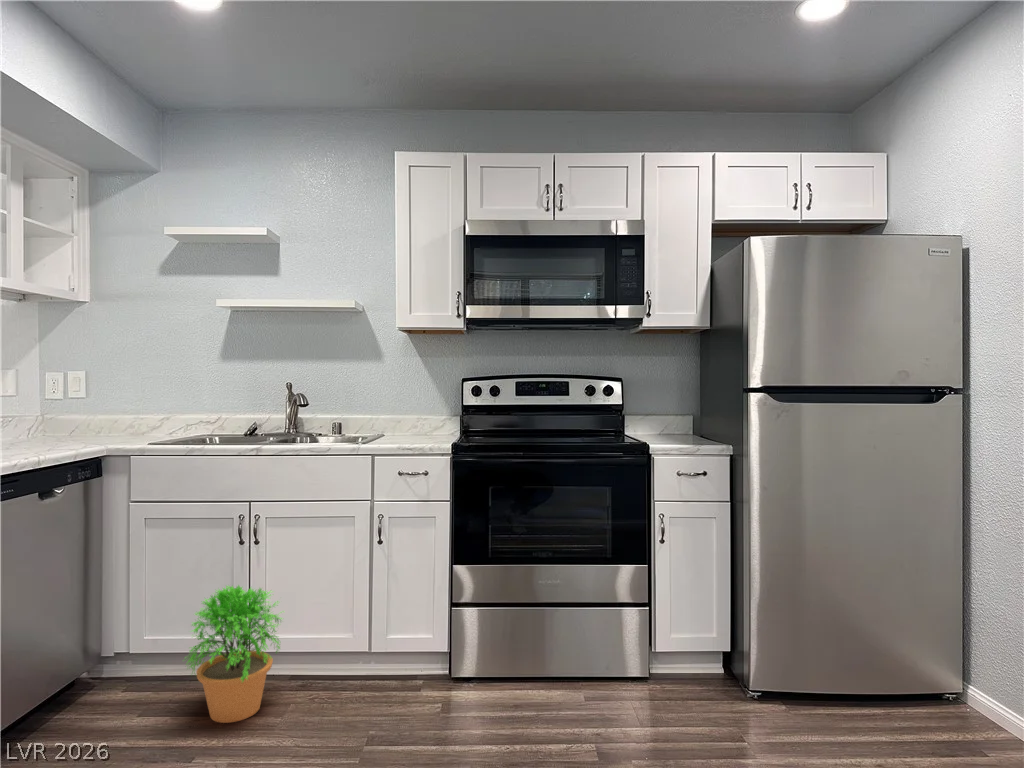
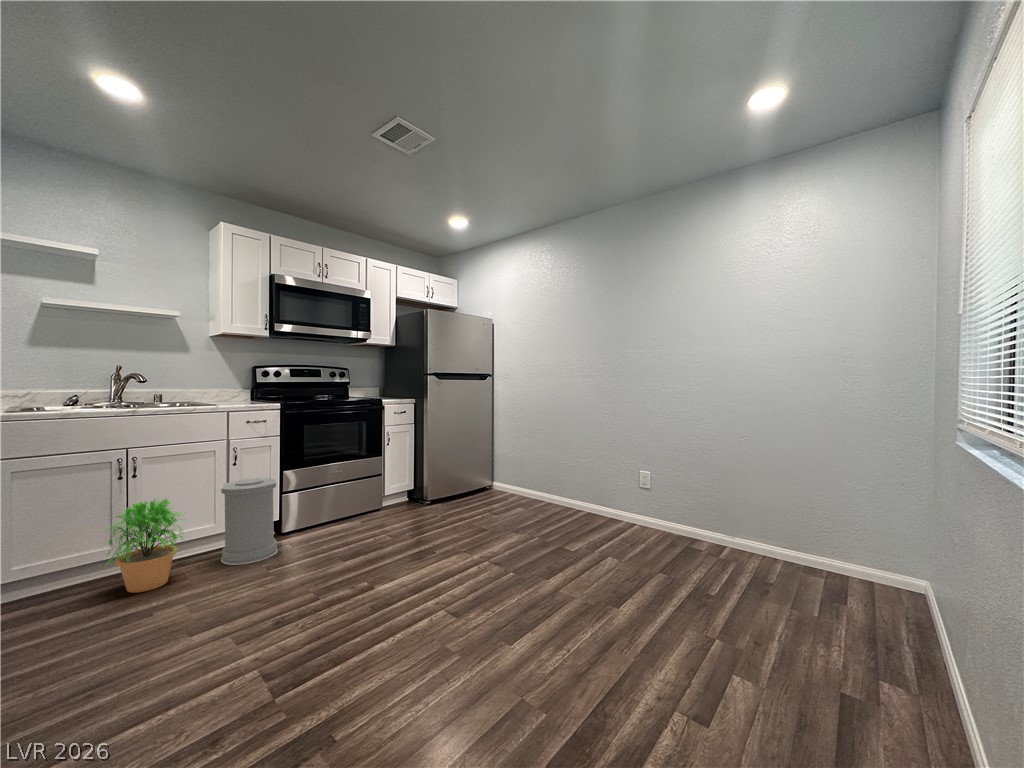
trash can: none [335,571,418,726] -> present [221,478,278,565]

